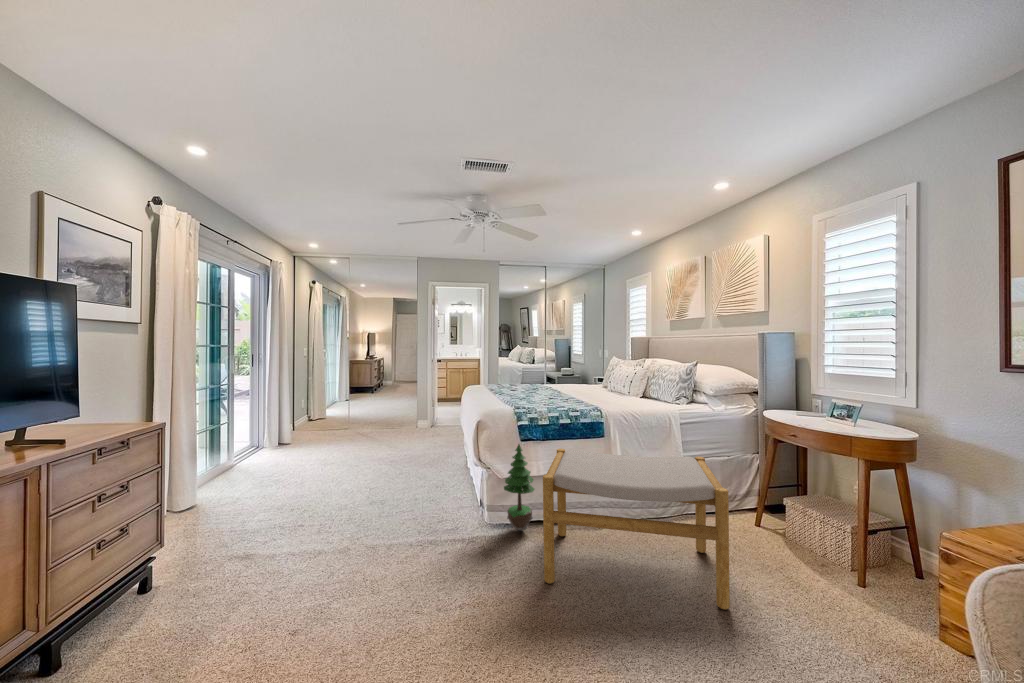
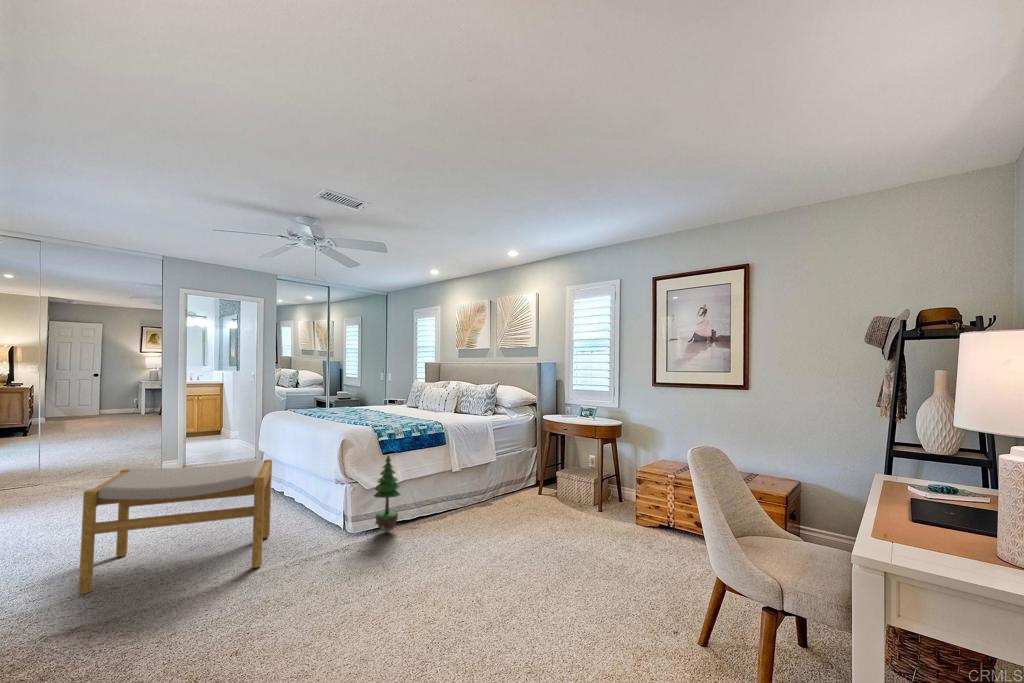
footstool: present [543,449,730,610] -> present [79,459,272,594]

